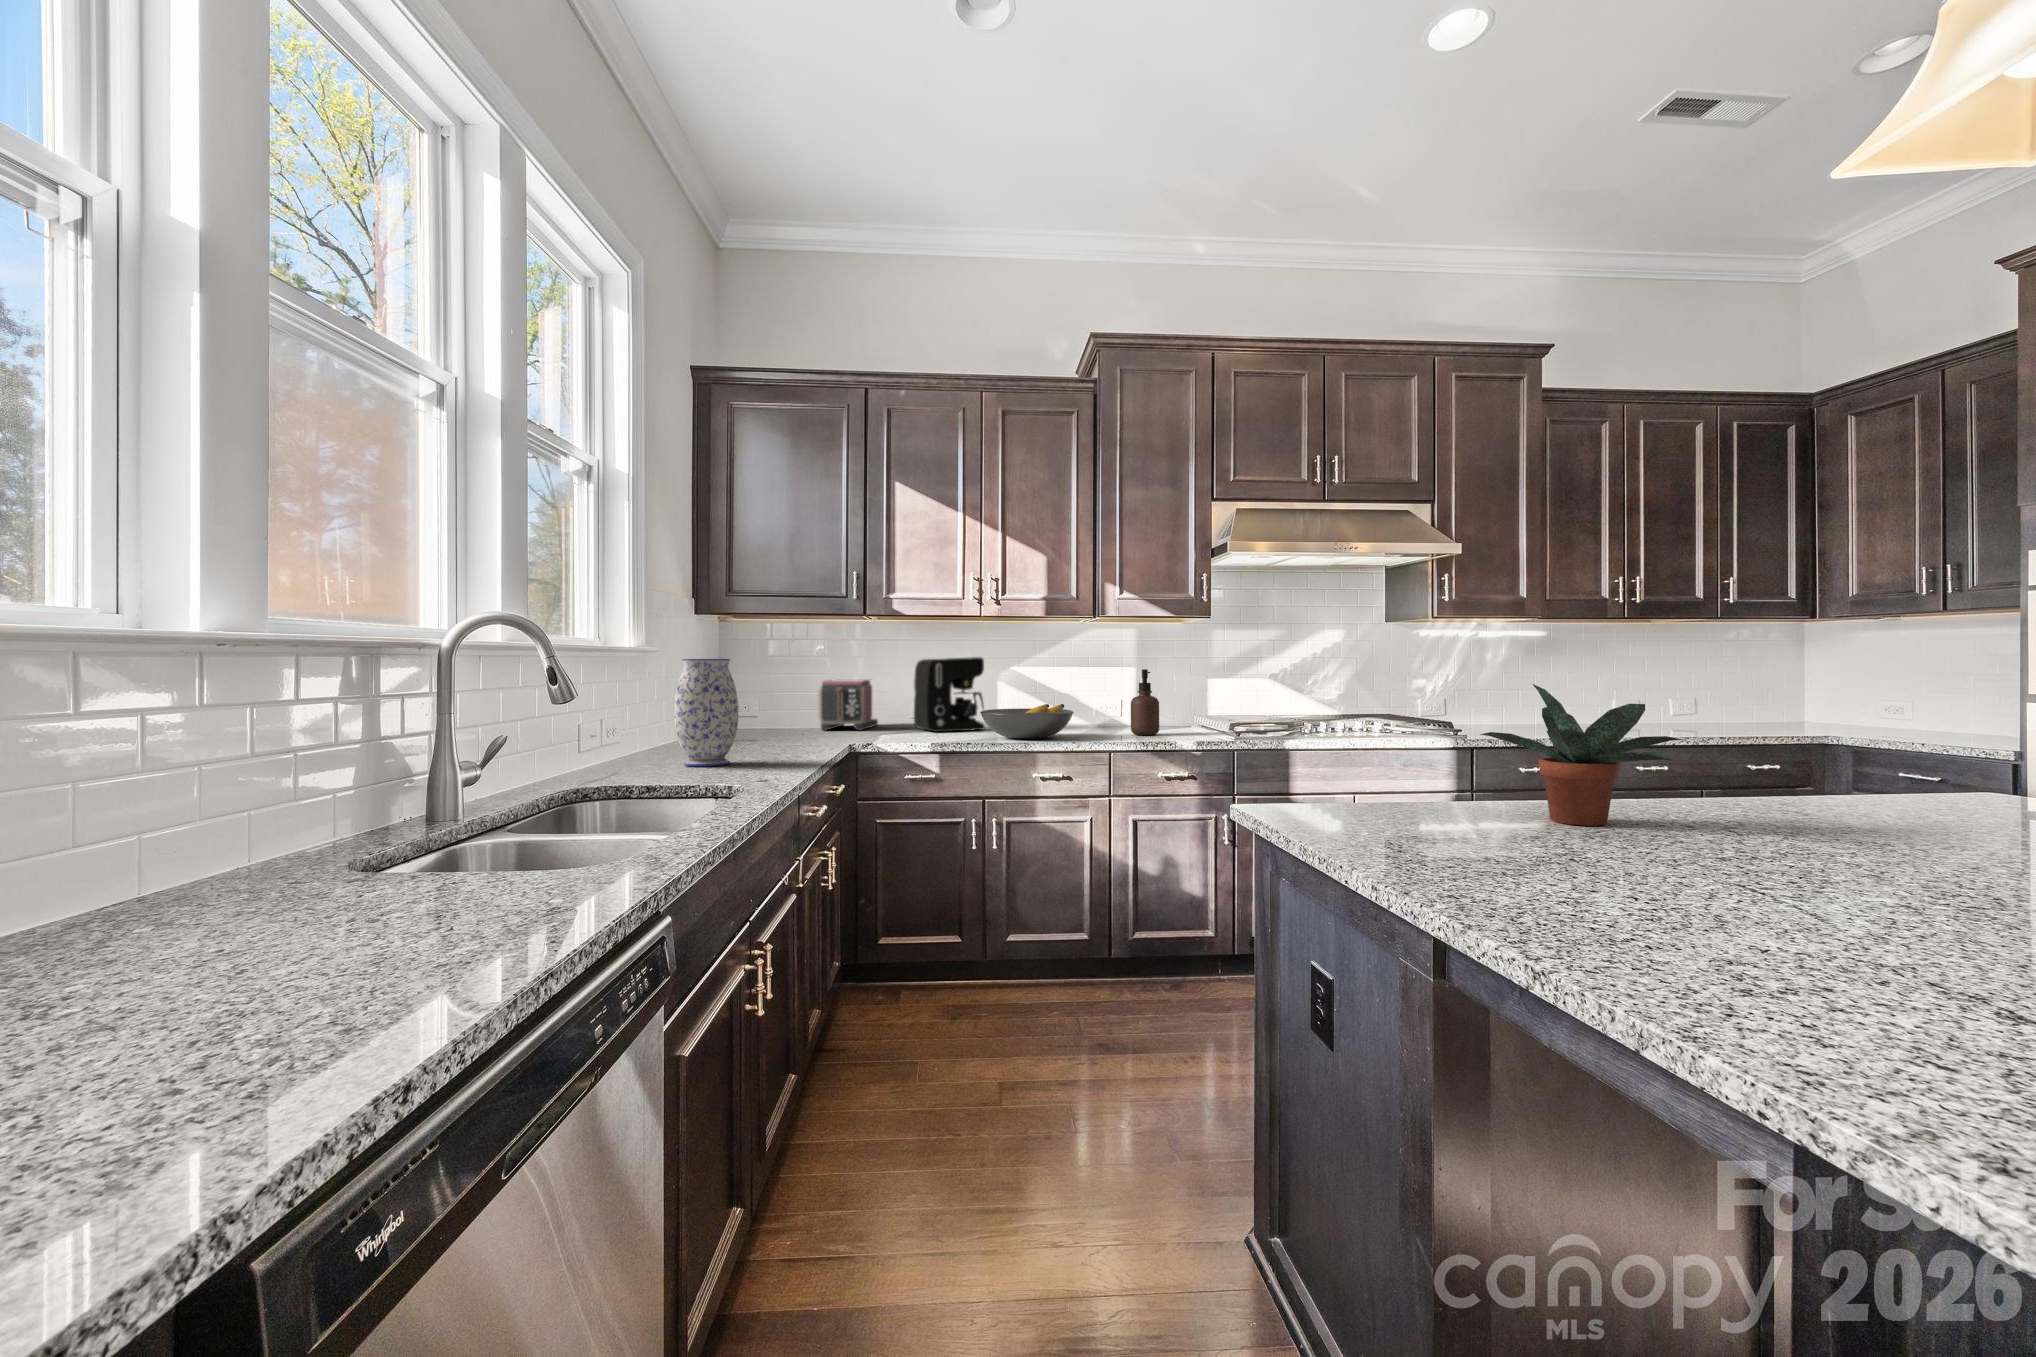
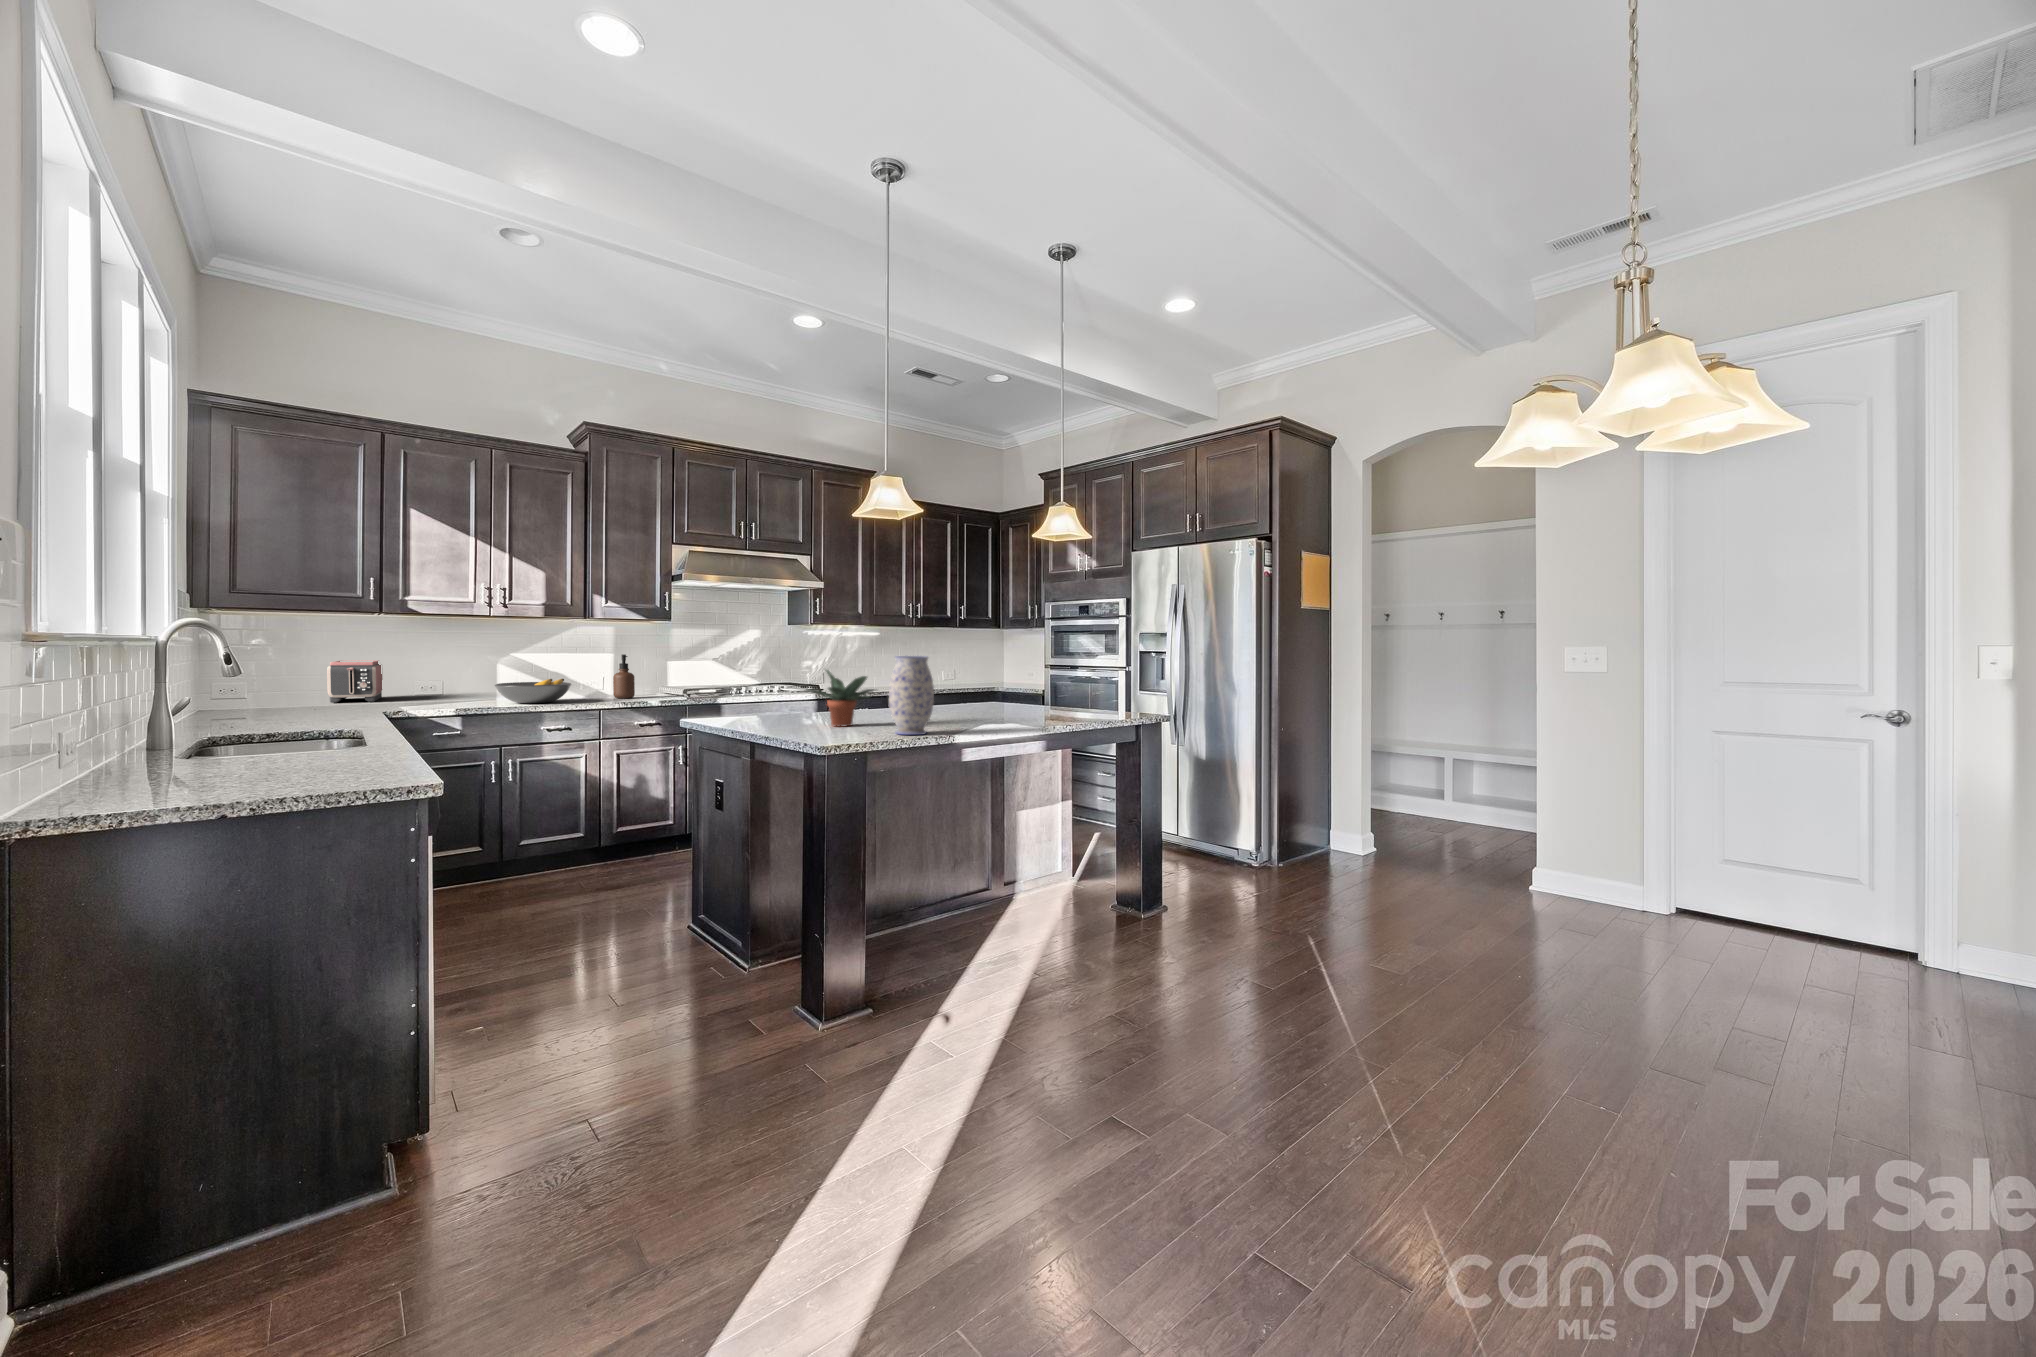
coffee maker: present [914,657,985,732] -> none [424,644,492,701]
vase: present [674,659,738,766] -> present [889,656,934,735]

